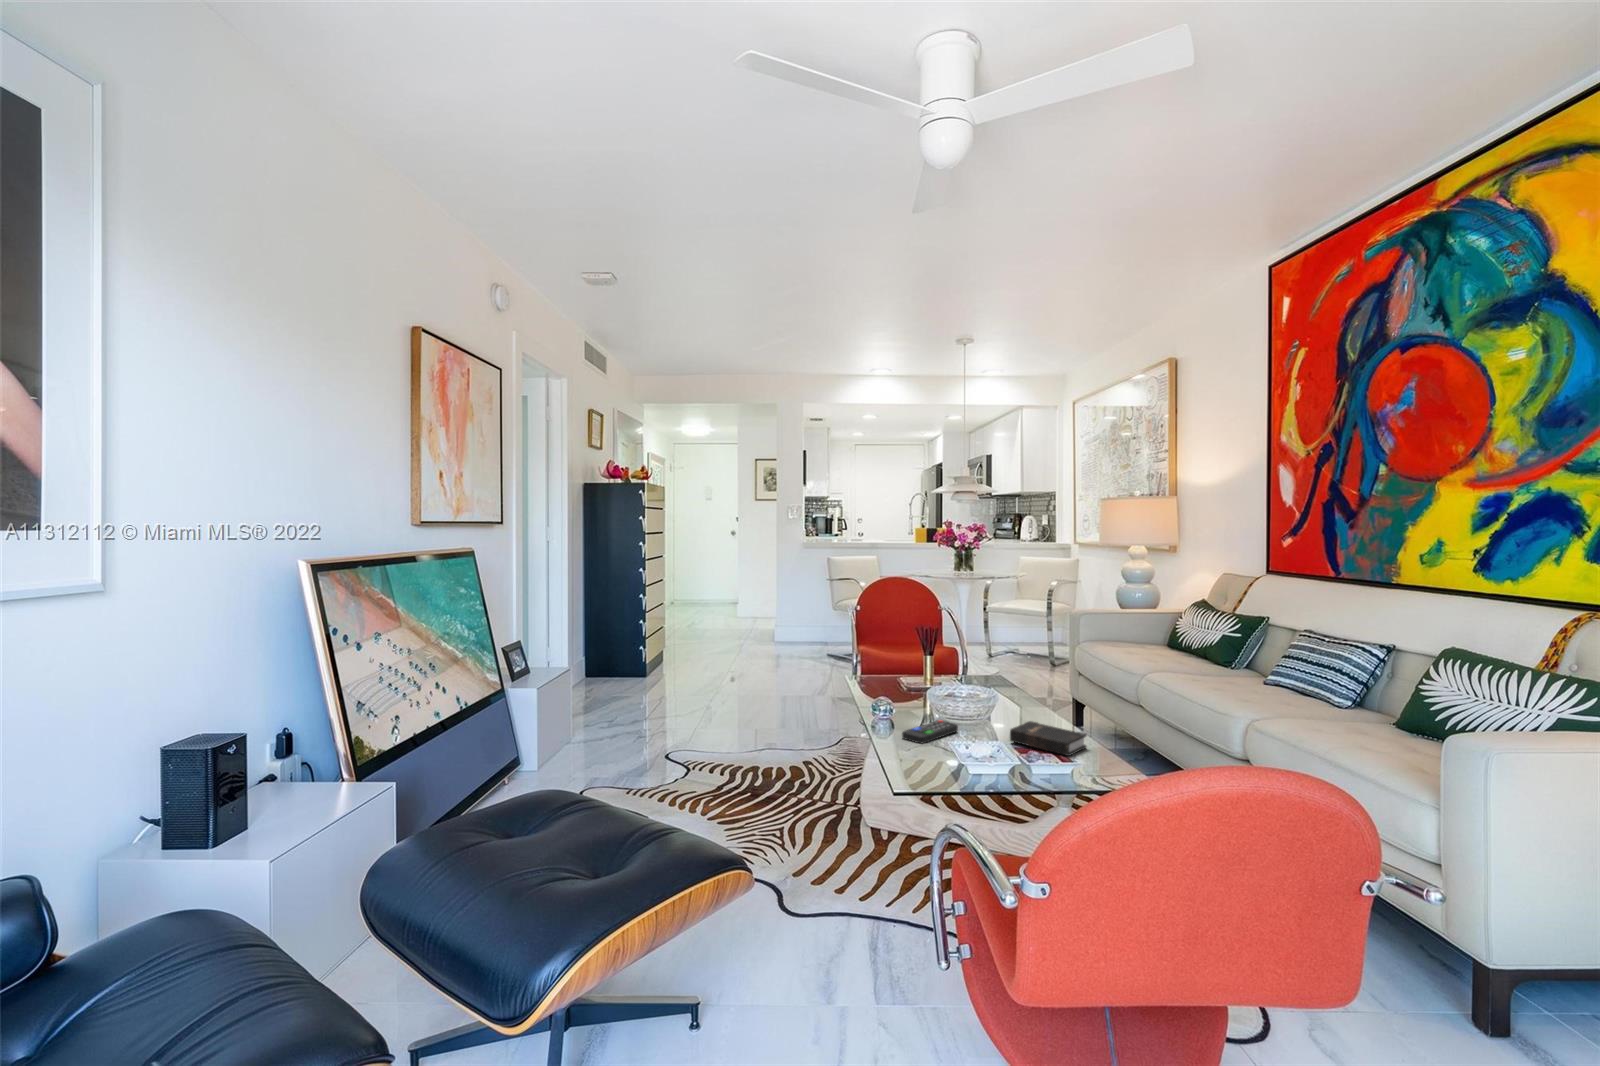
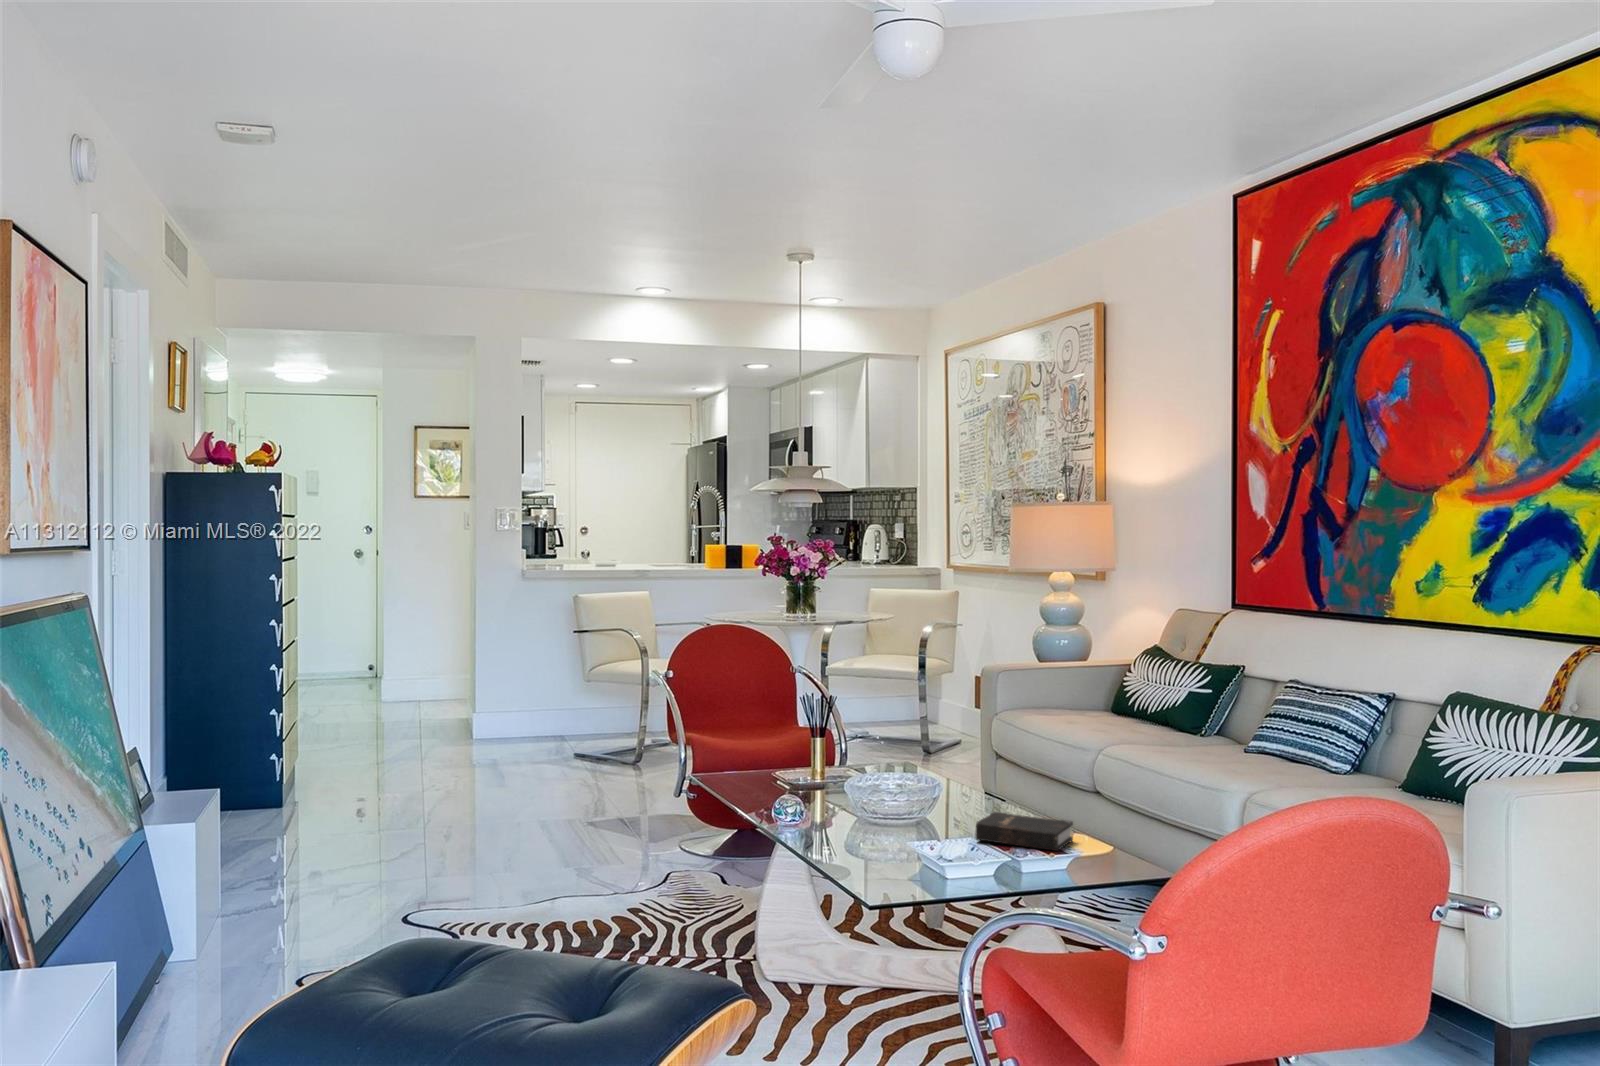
remote control: present [902,720,958,743] -> none [831,820,899,851]

